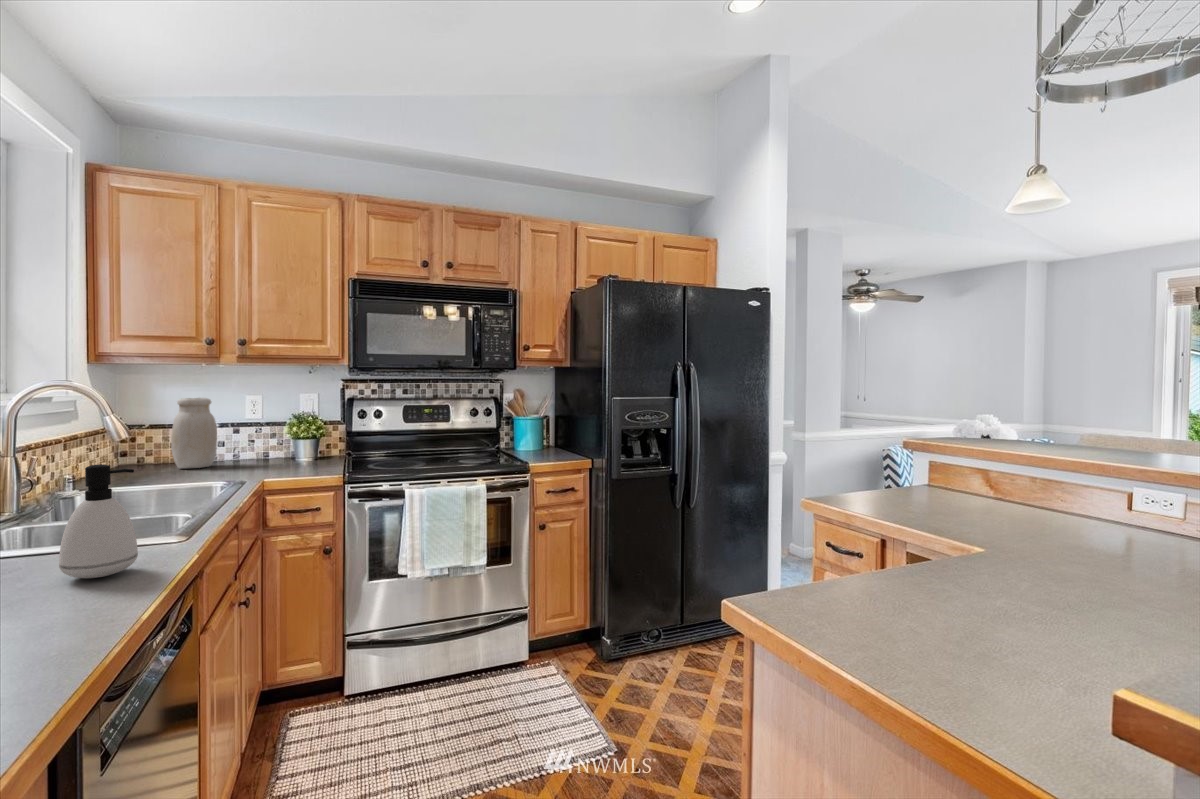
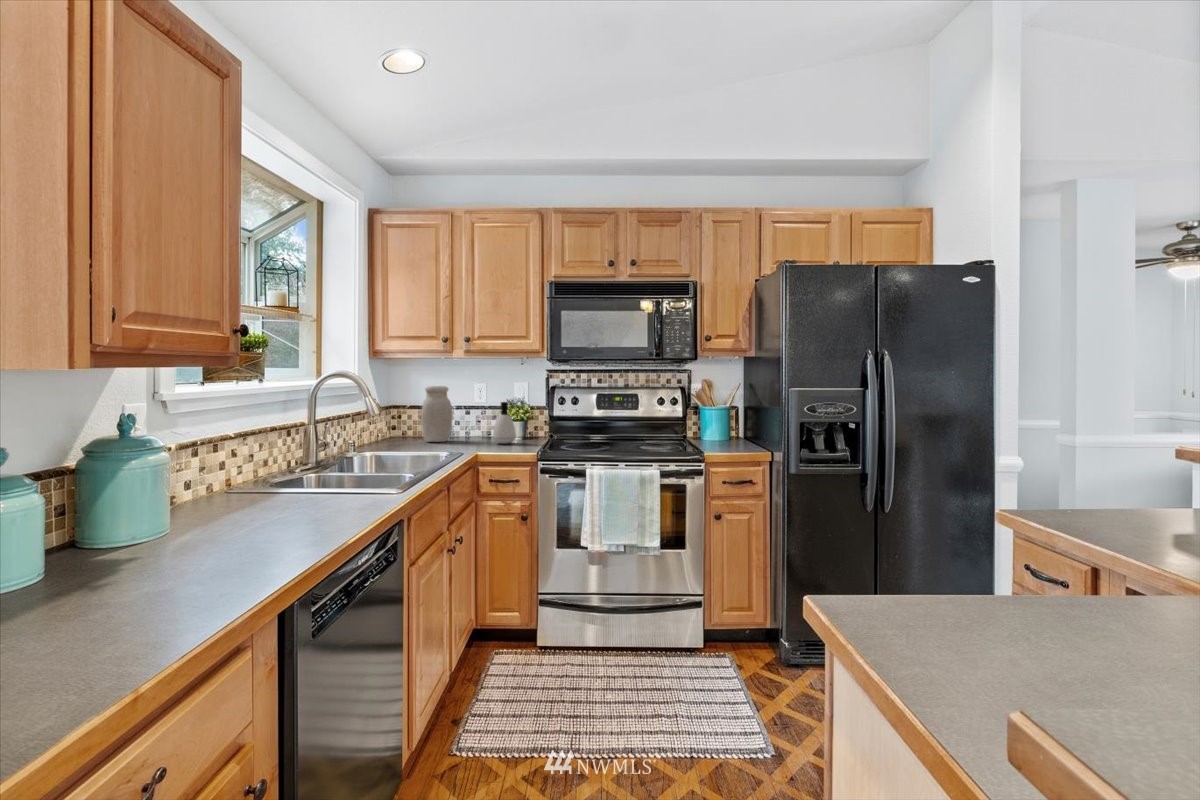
soap dispenser: present [59,464,138,578] -> present [493,402,516,444]

